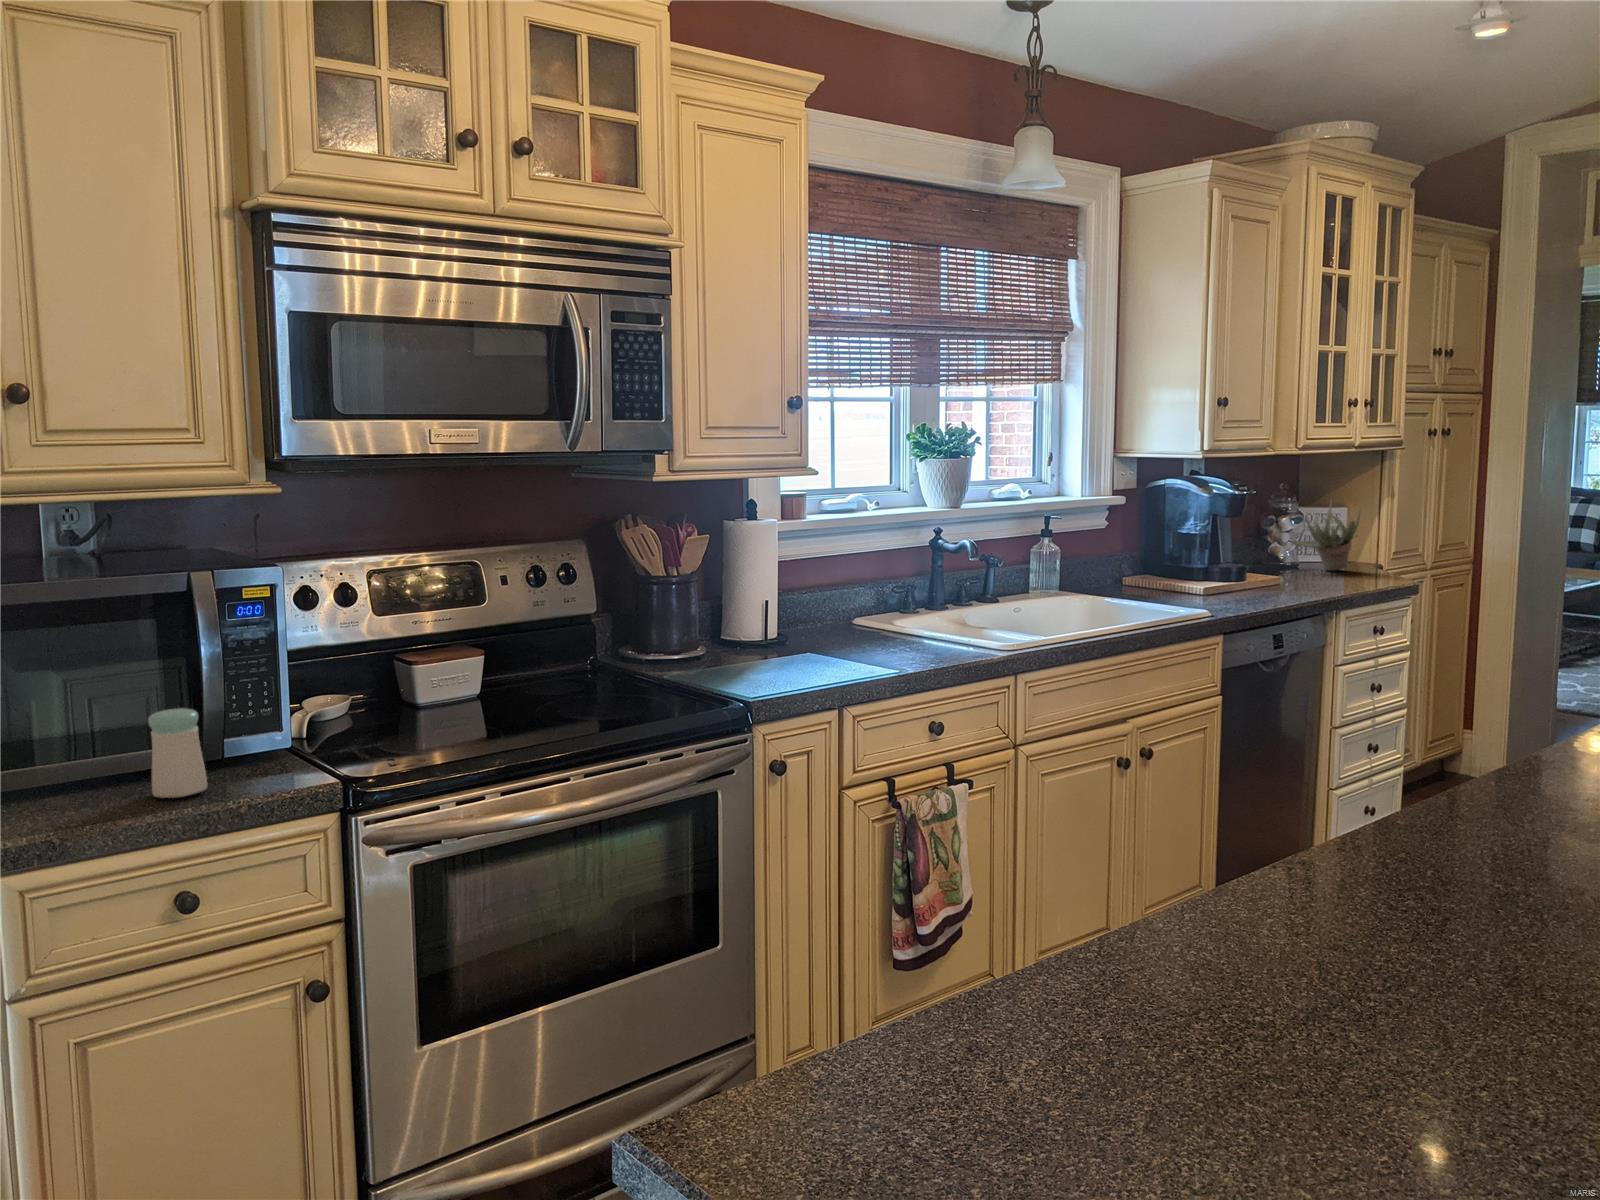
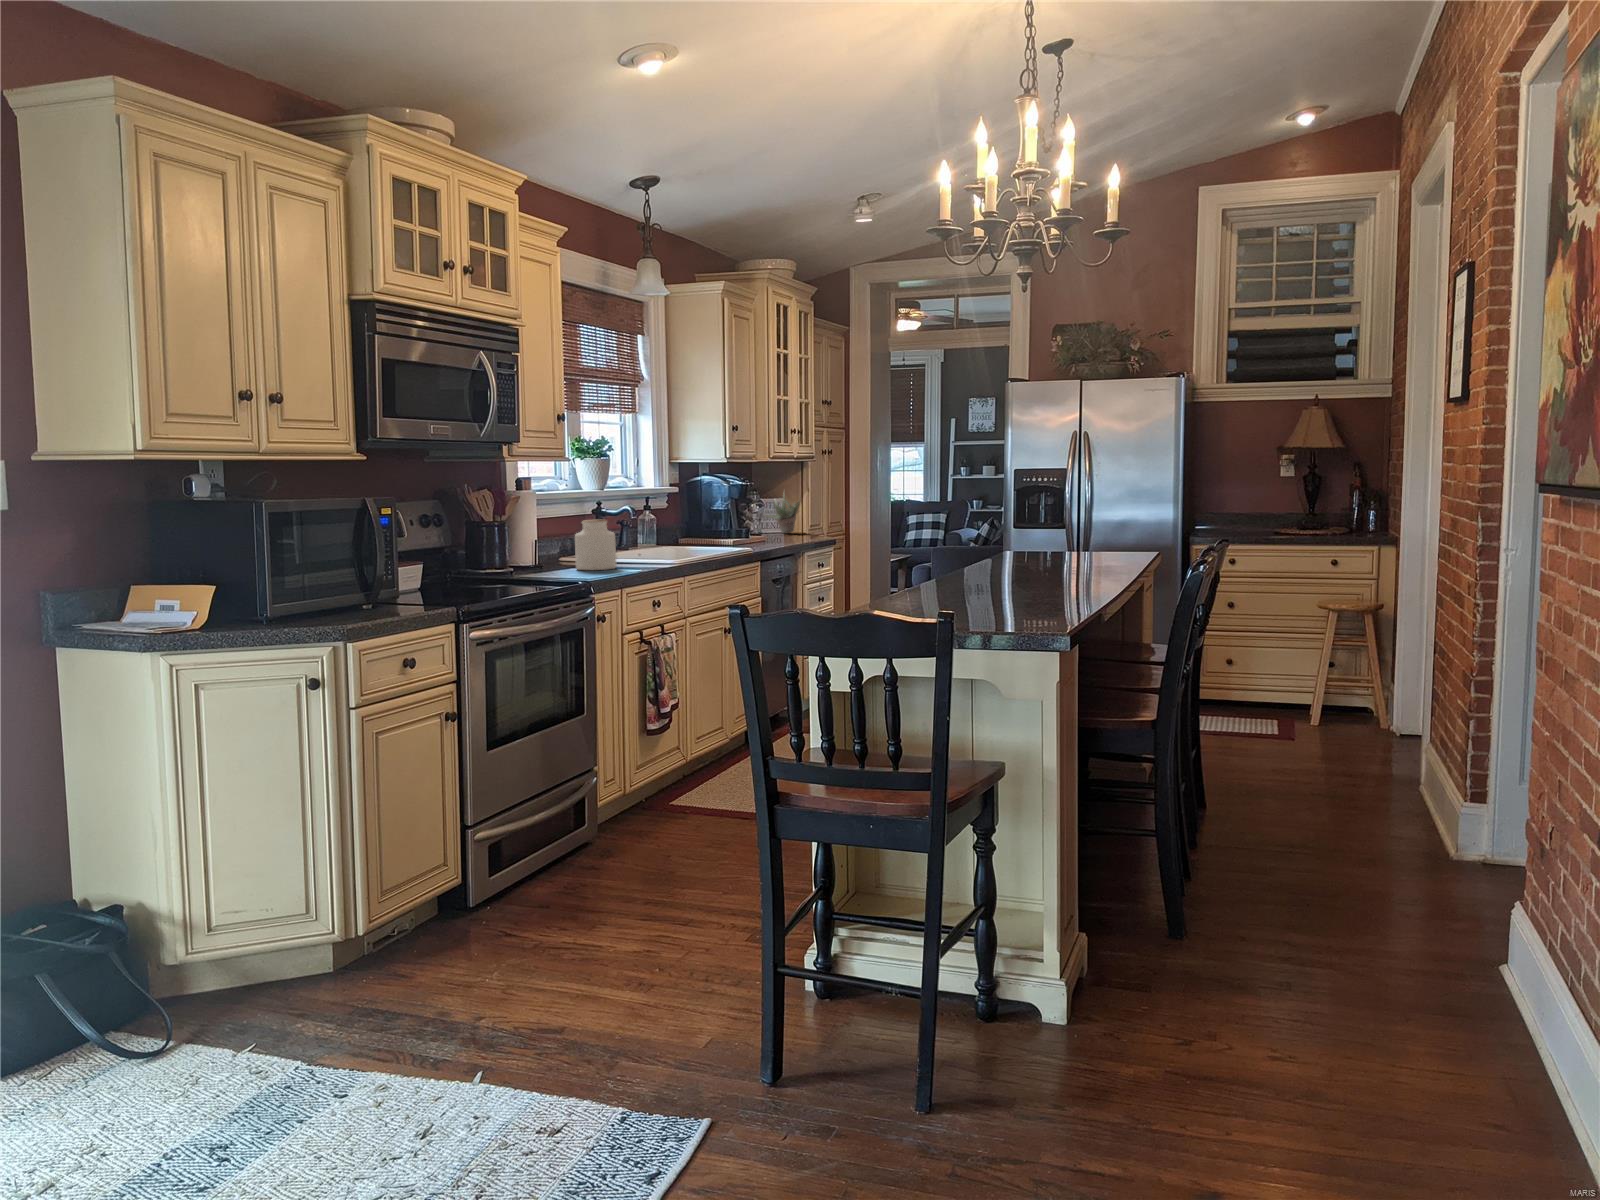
jar: none [798,577,867,669] -> present [575,520,616,570]
salt shaker: present [148,708,207,798] -> none [368,568,399,614]

